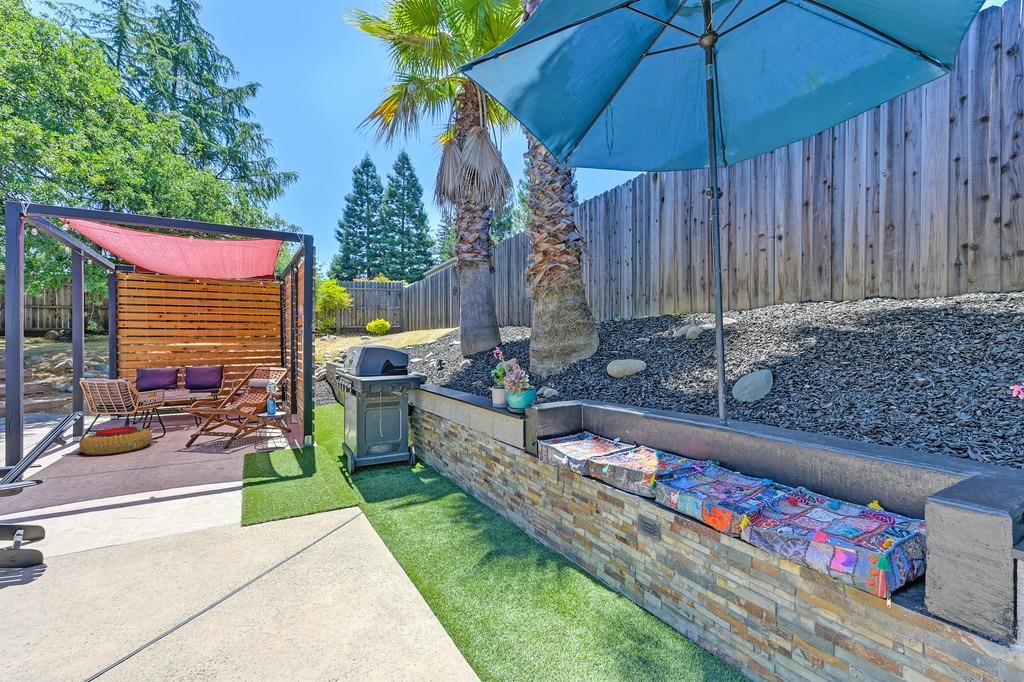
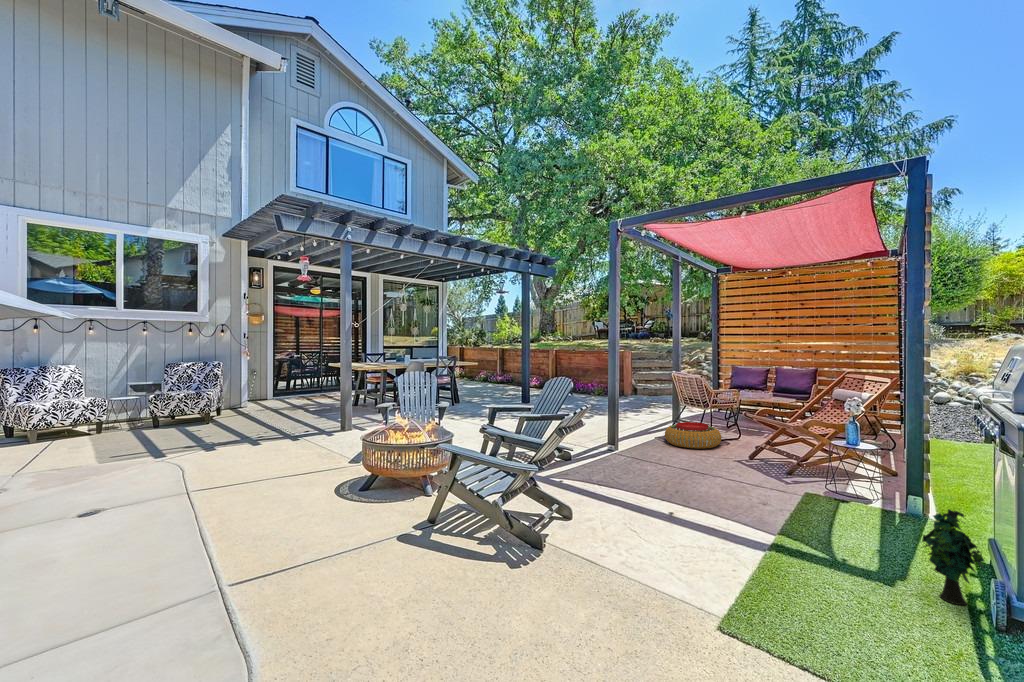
decorative plant: none [323,427,348,473] -> present [923,509,984,605]

